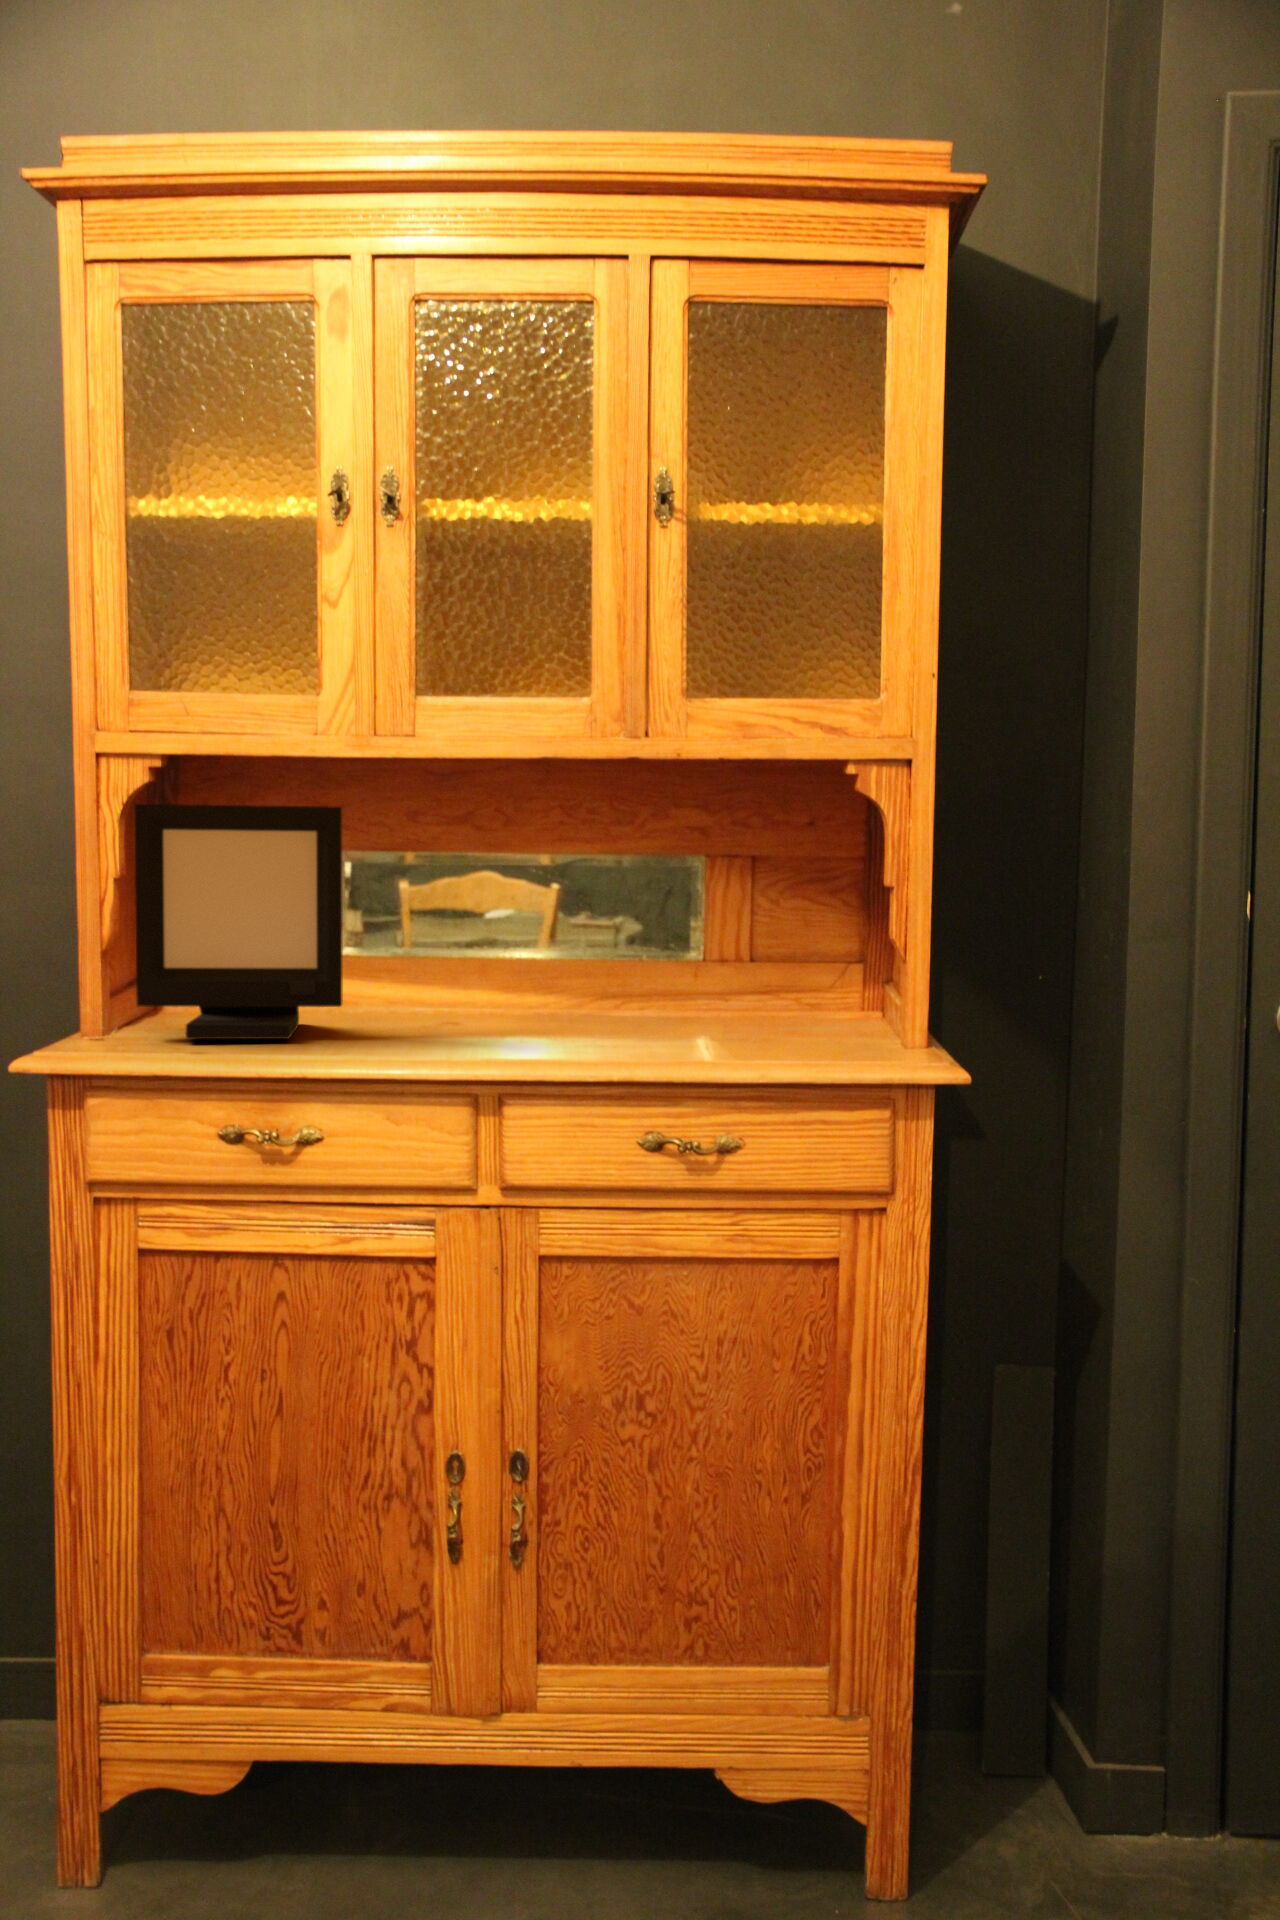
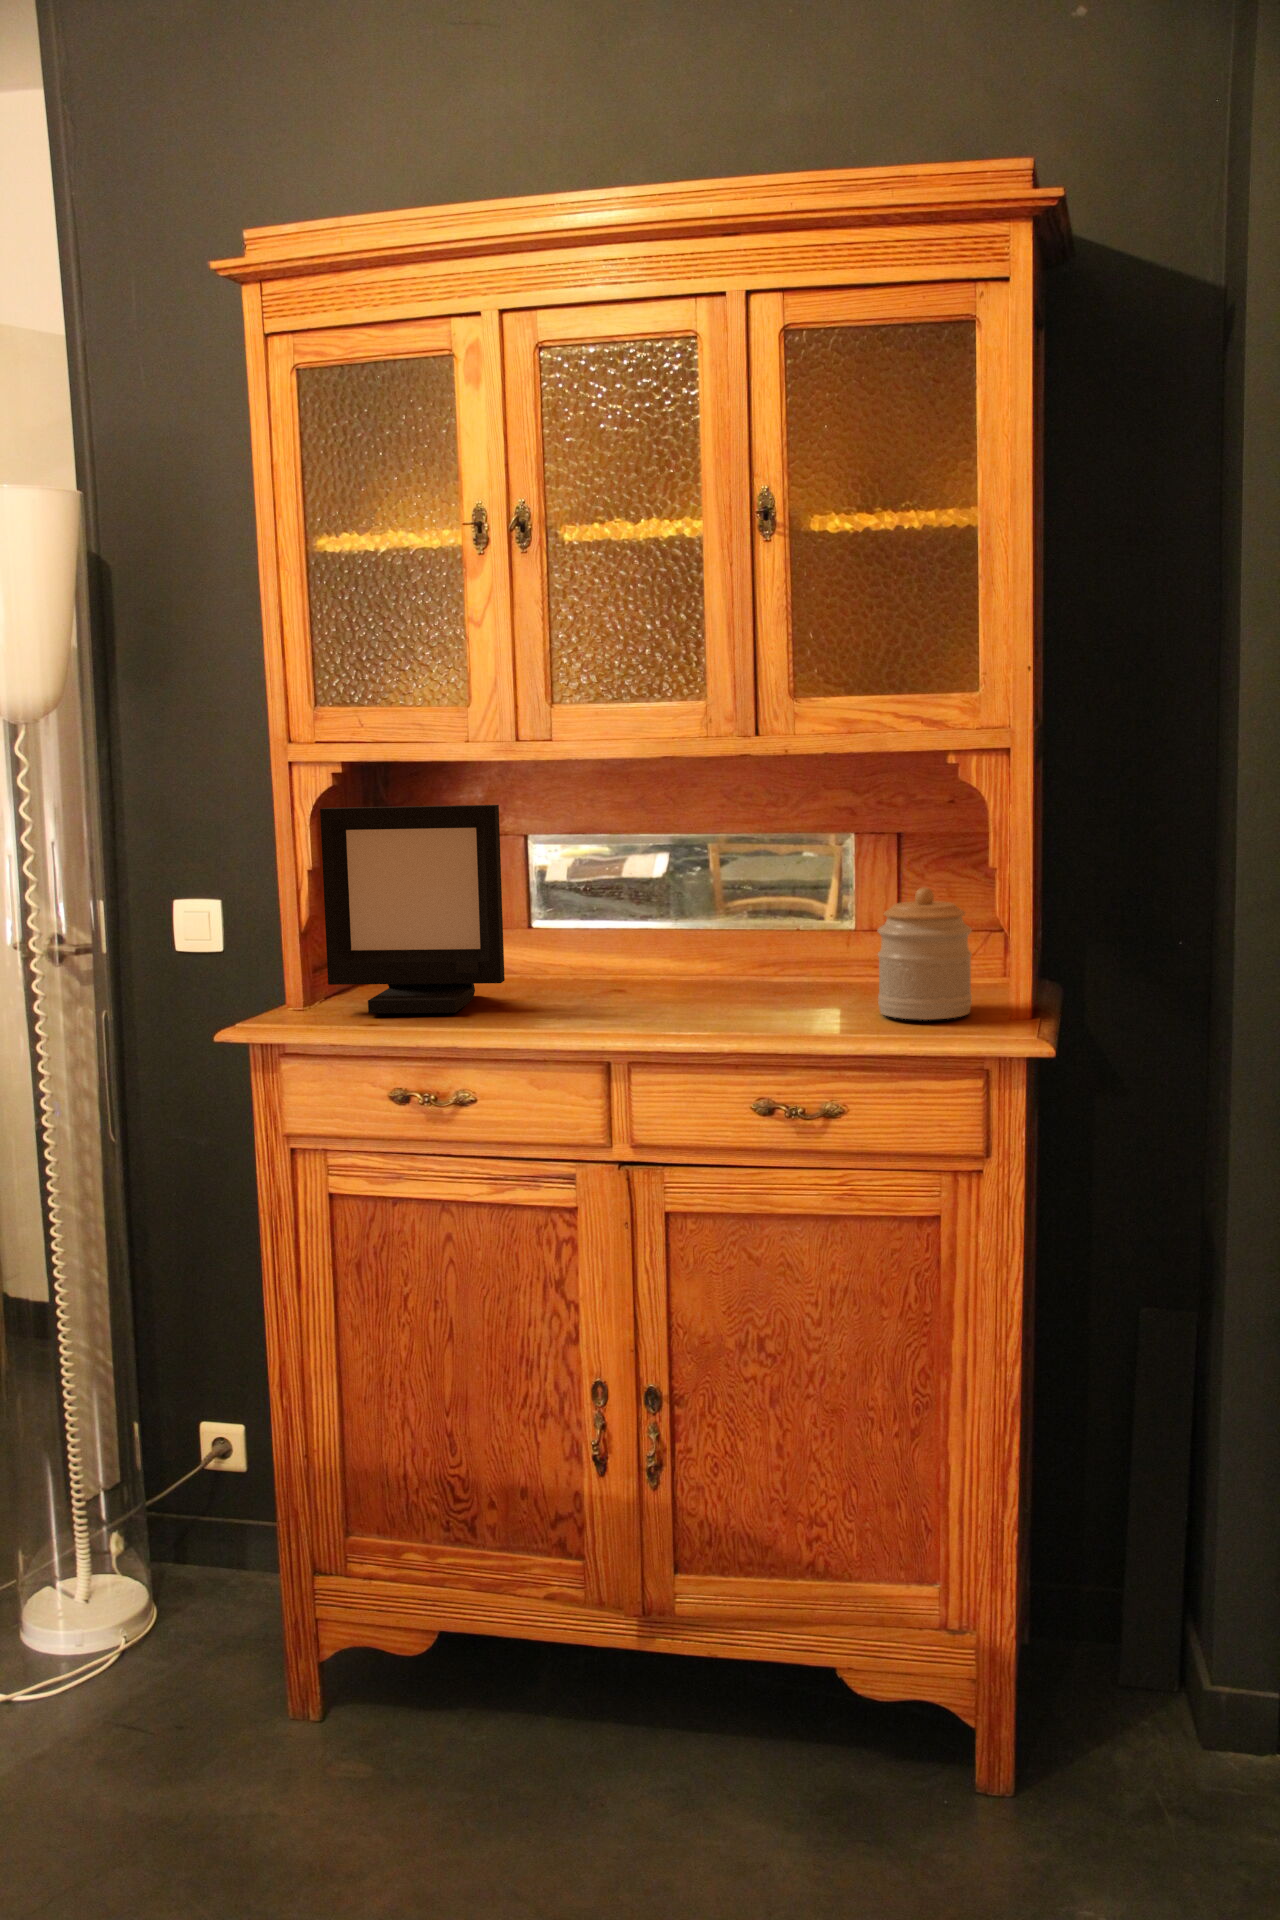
jar: none [763,906,864,1046] -> present [878,887,972,1020]

